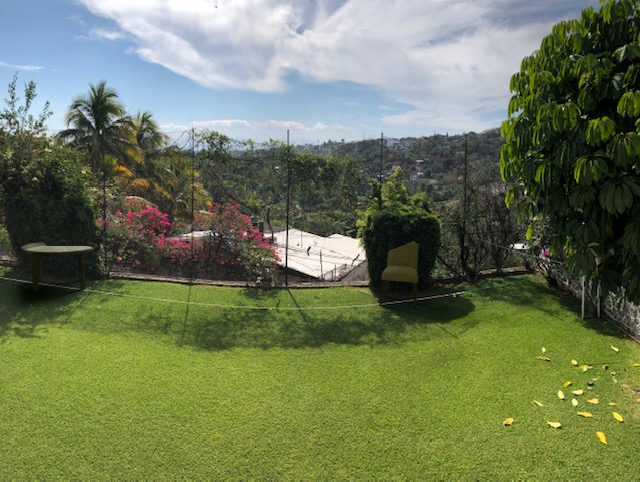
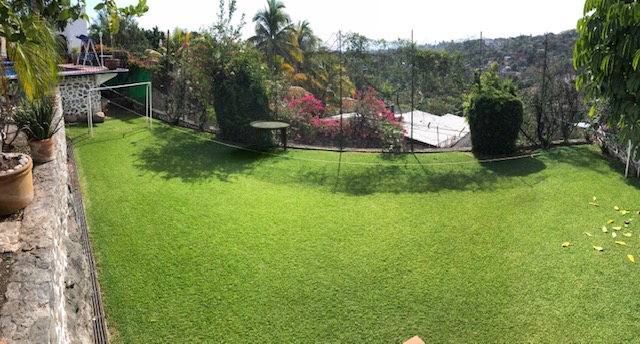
chair: present [380,241,419,309] -> none [477,113,508,168]

